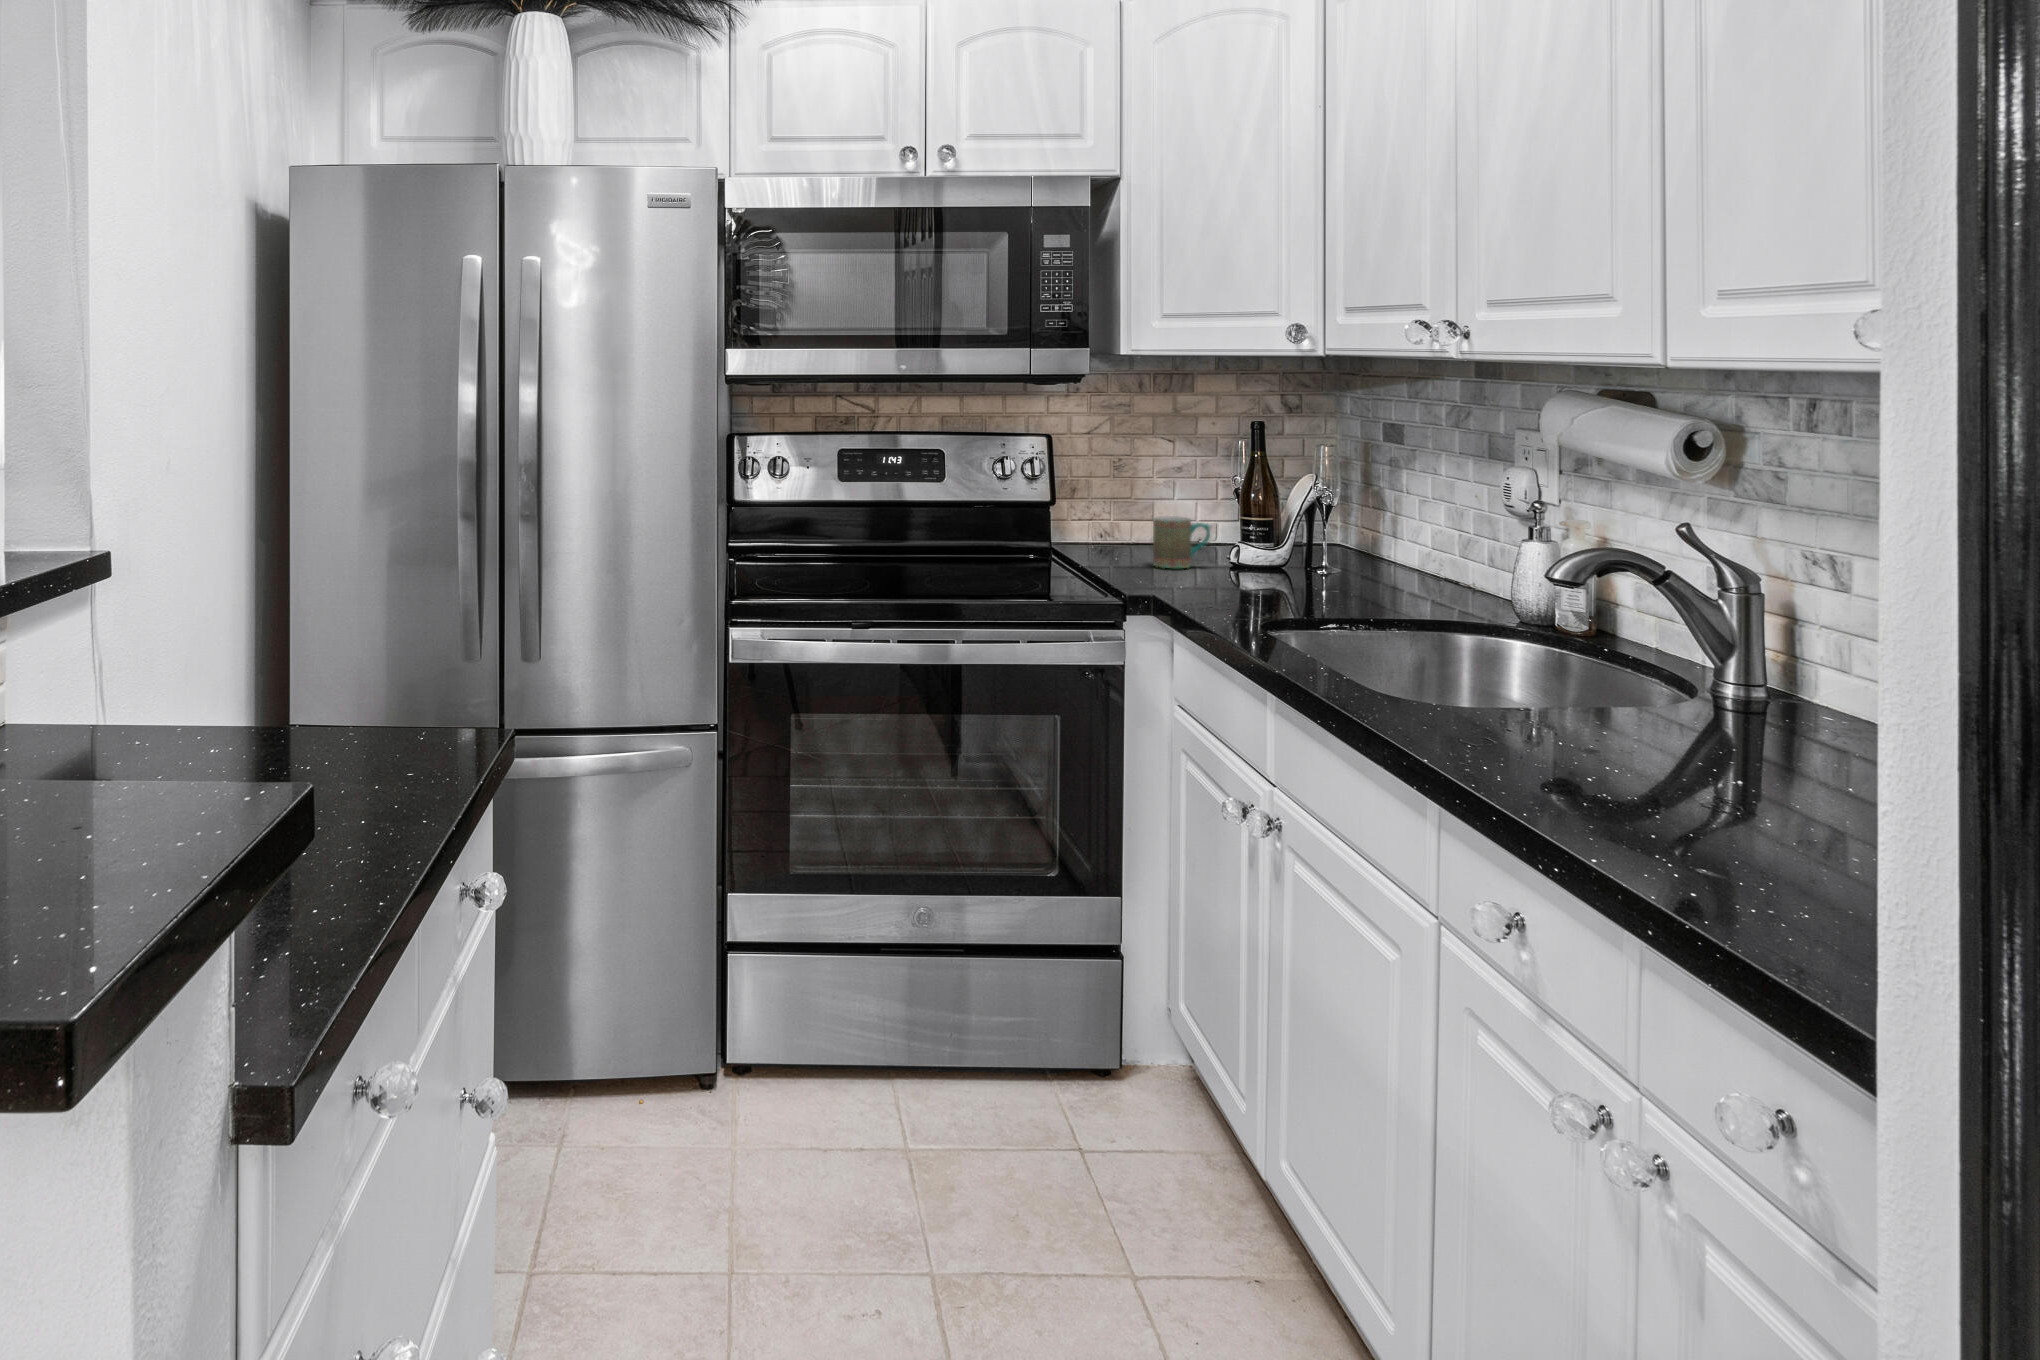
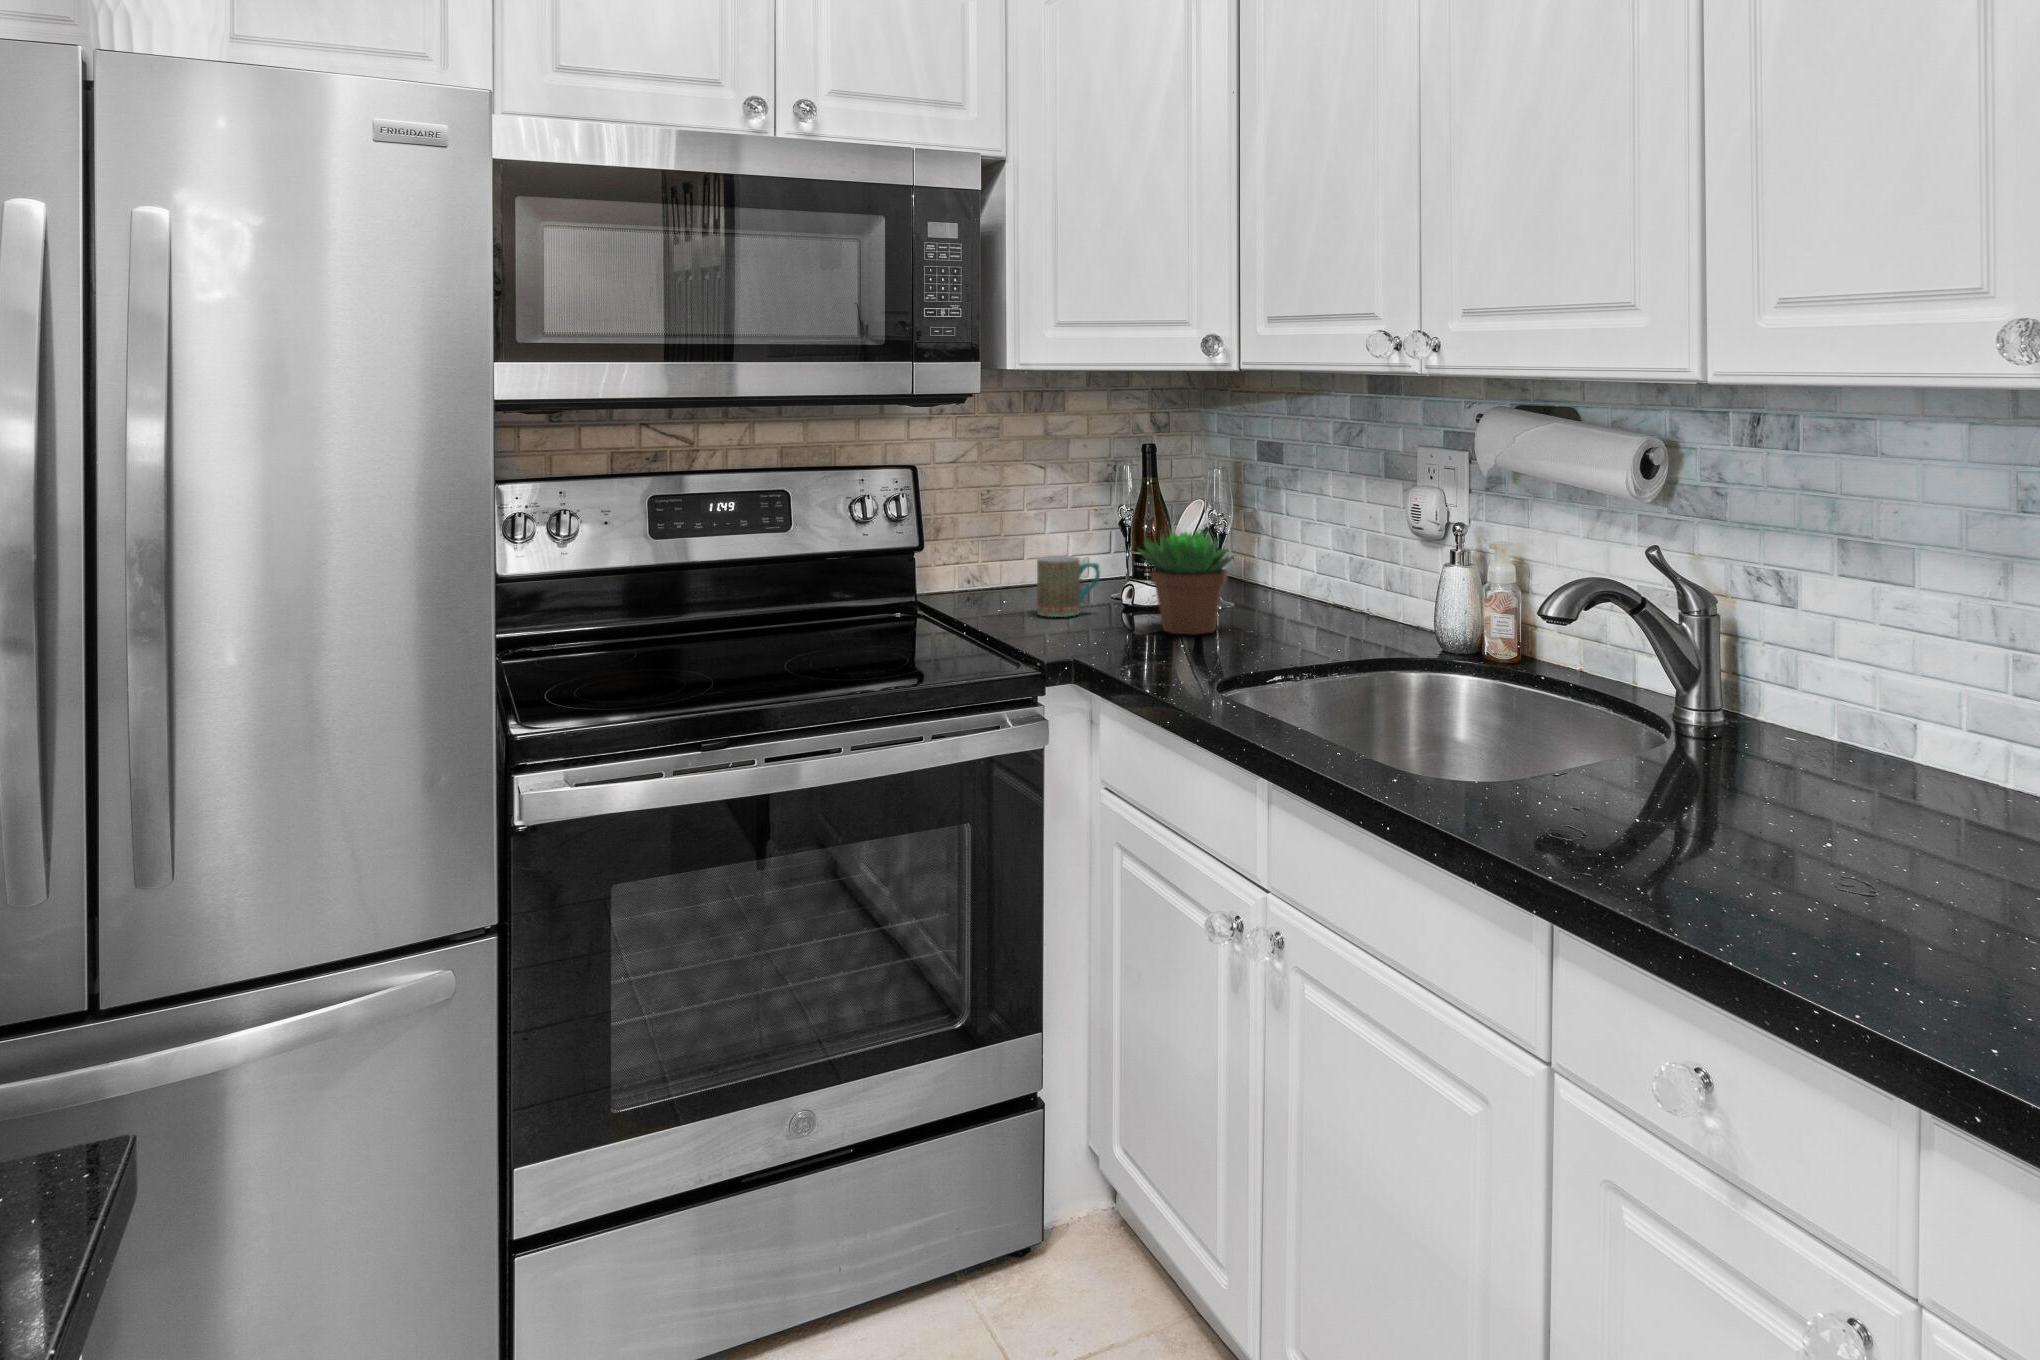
succulent plant: none [1230,496,1328,590] -> present [1138,531,1233,634]

